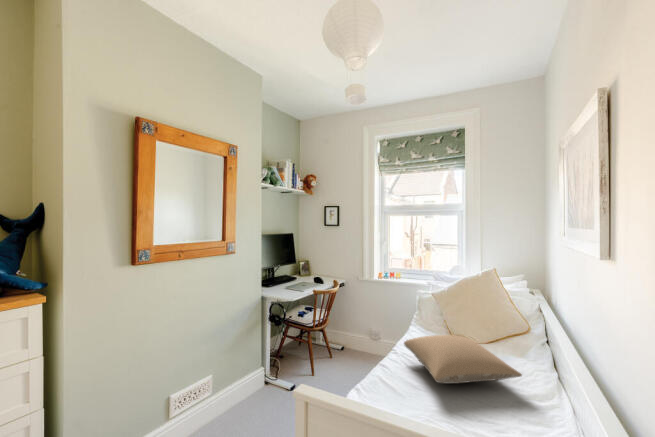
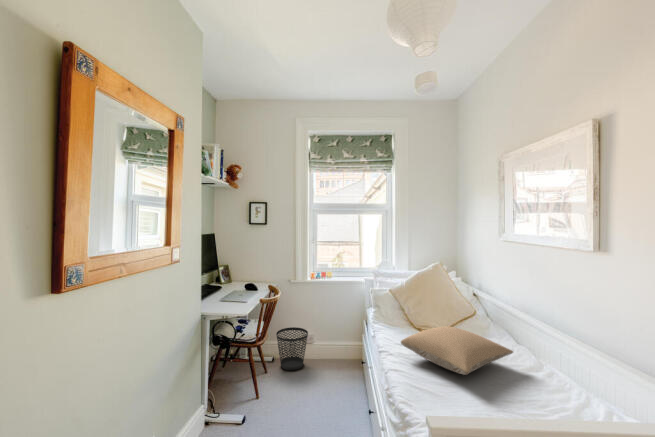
wastebasket: none [341,322,371,361] -> present [276,327,308,370]

